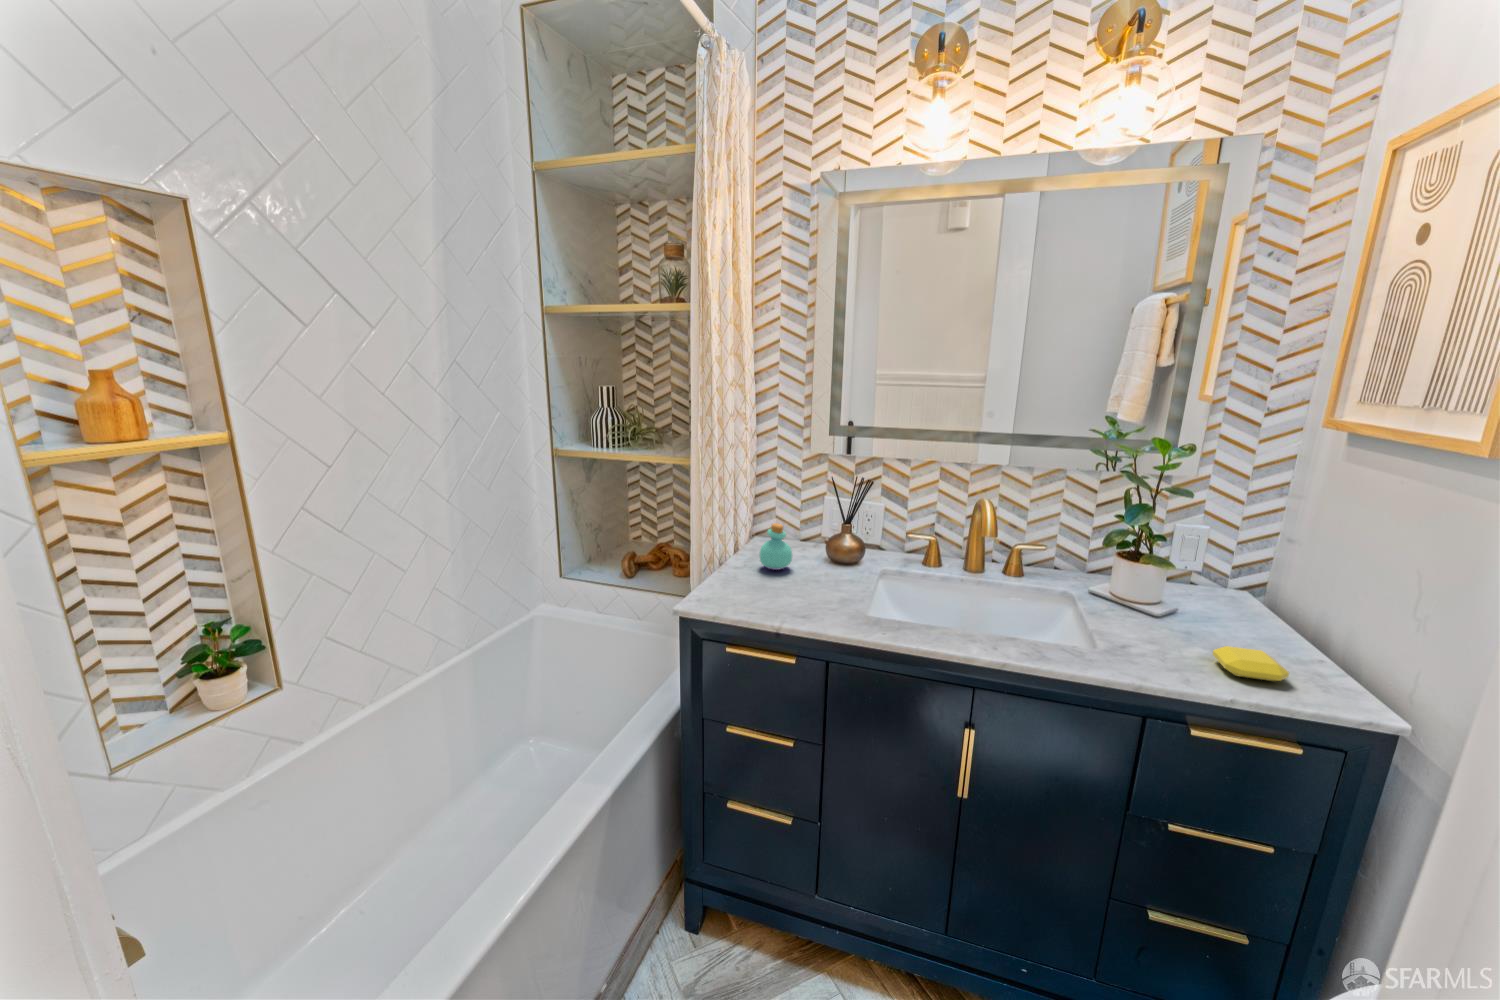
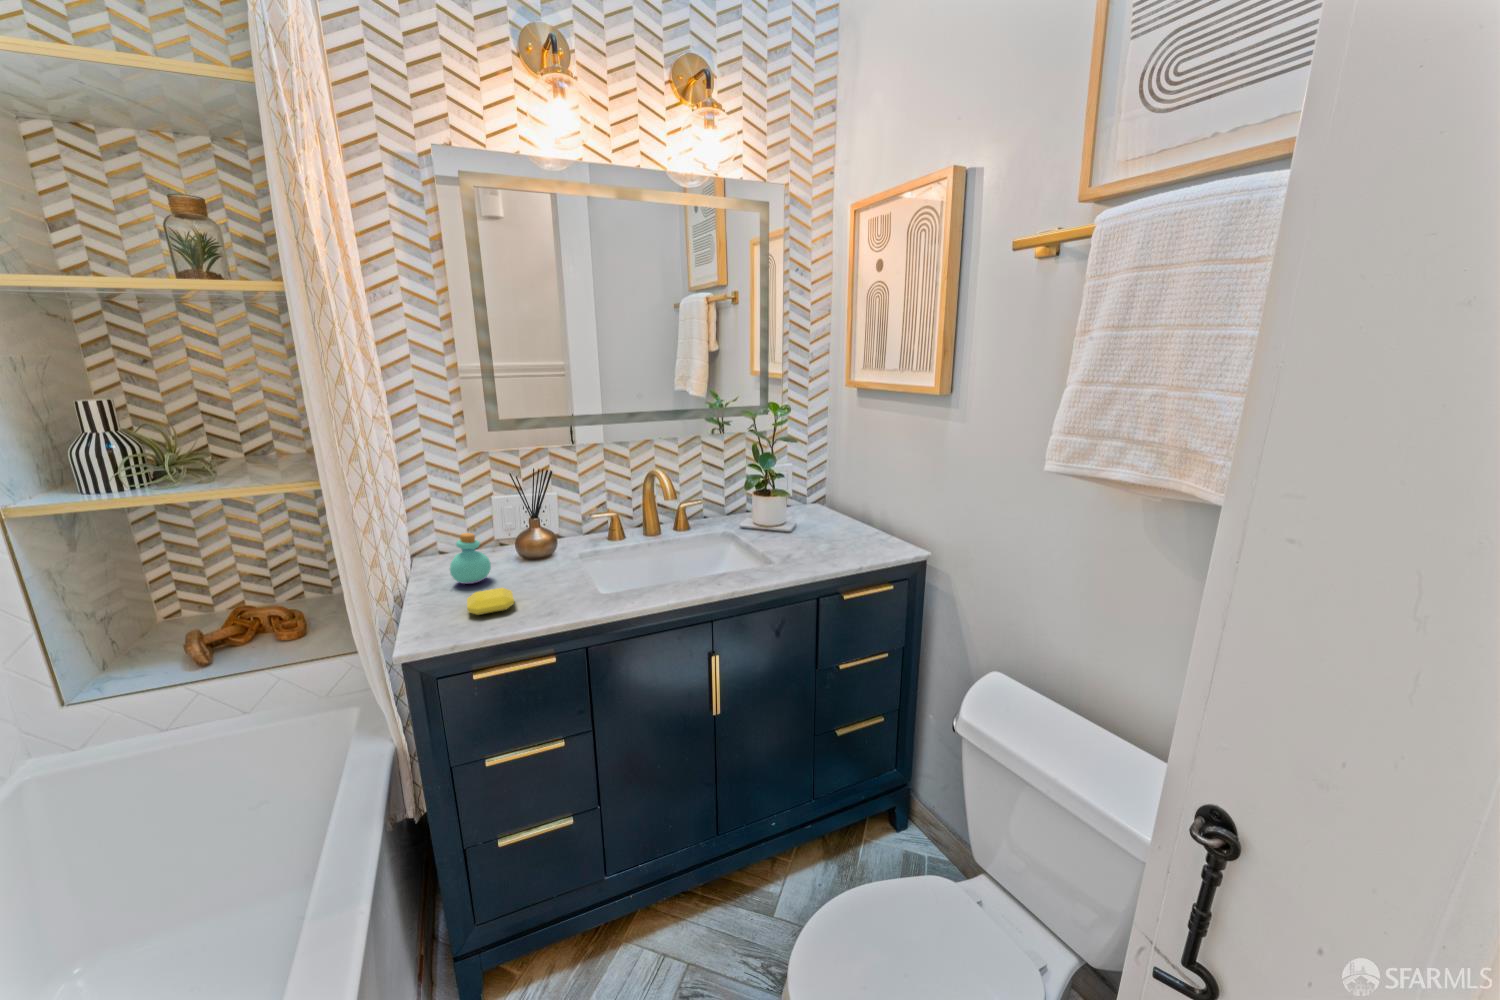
soap bar: present [1213,646,1289,681] -> present [467,588,514,615]

